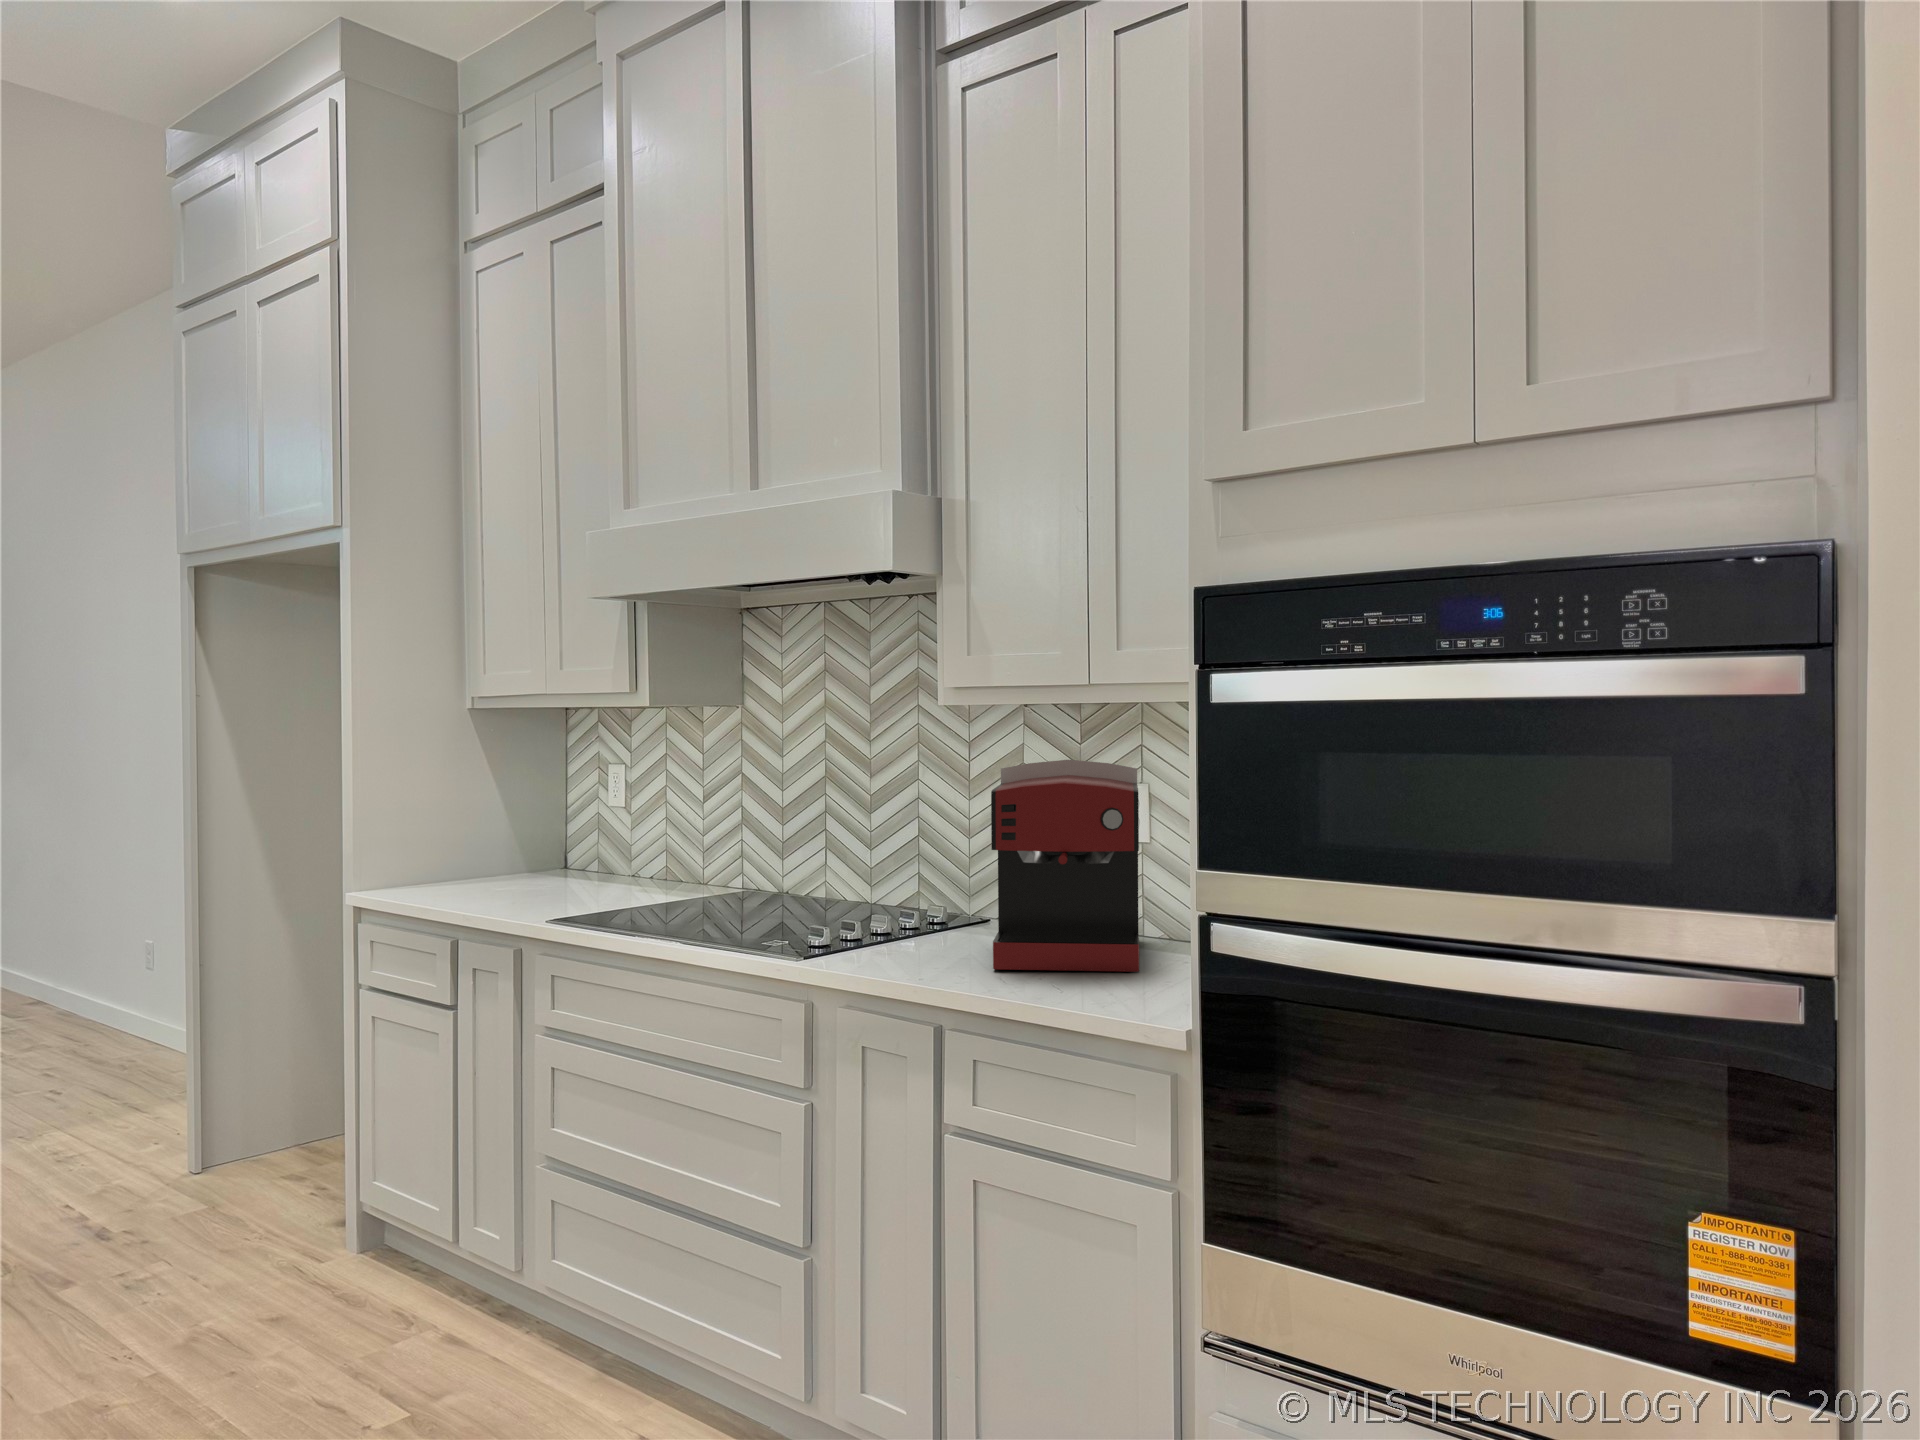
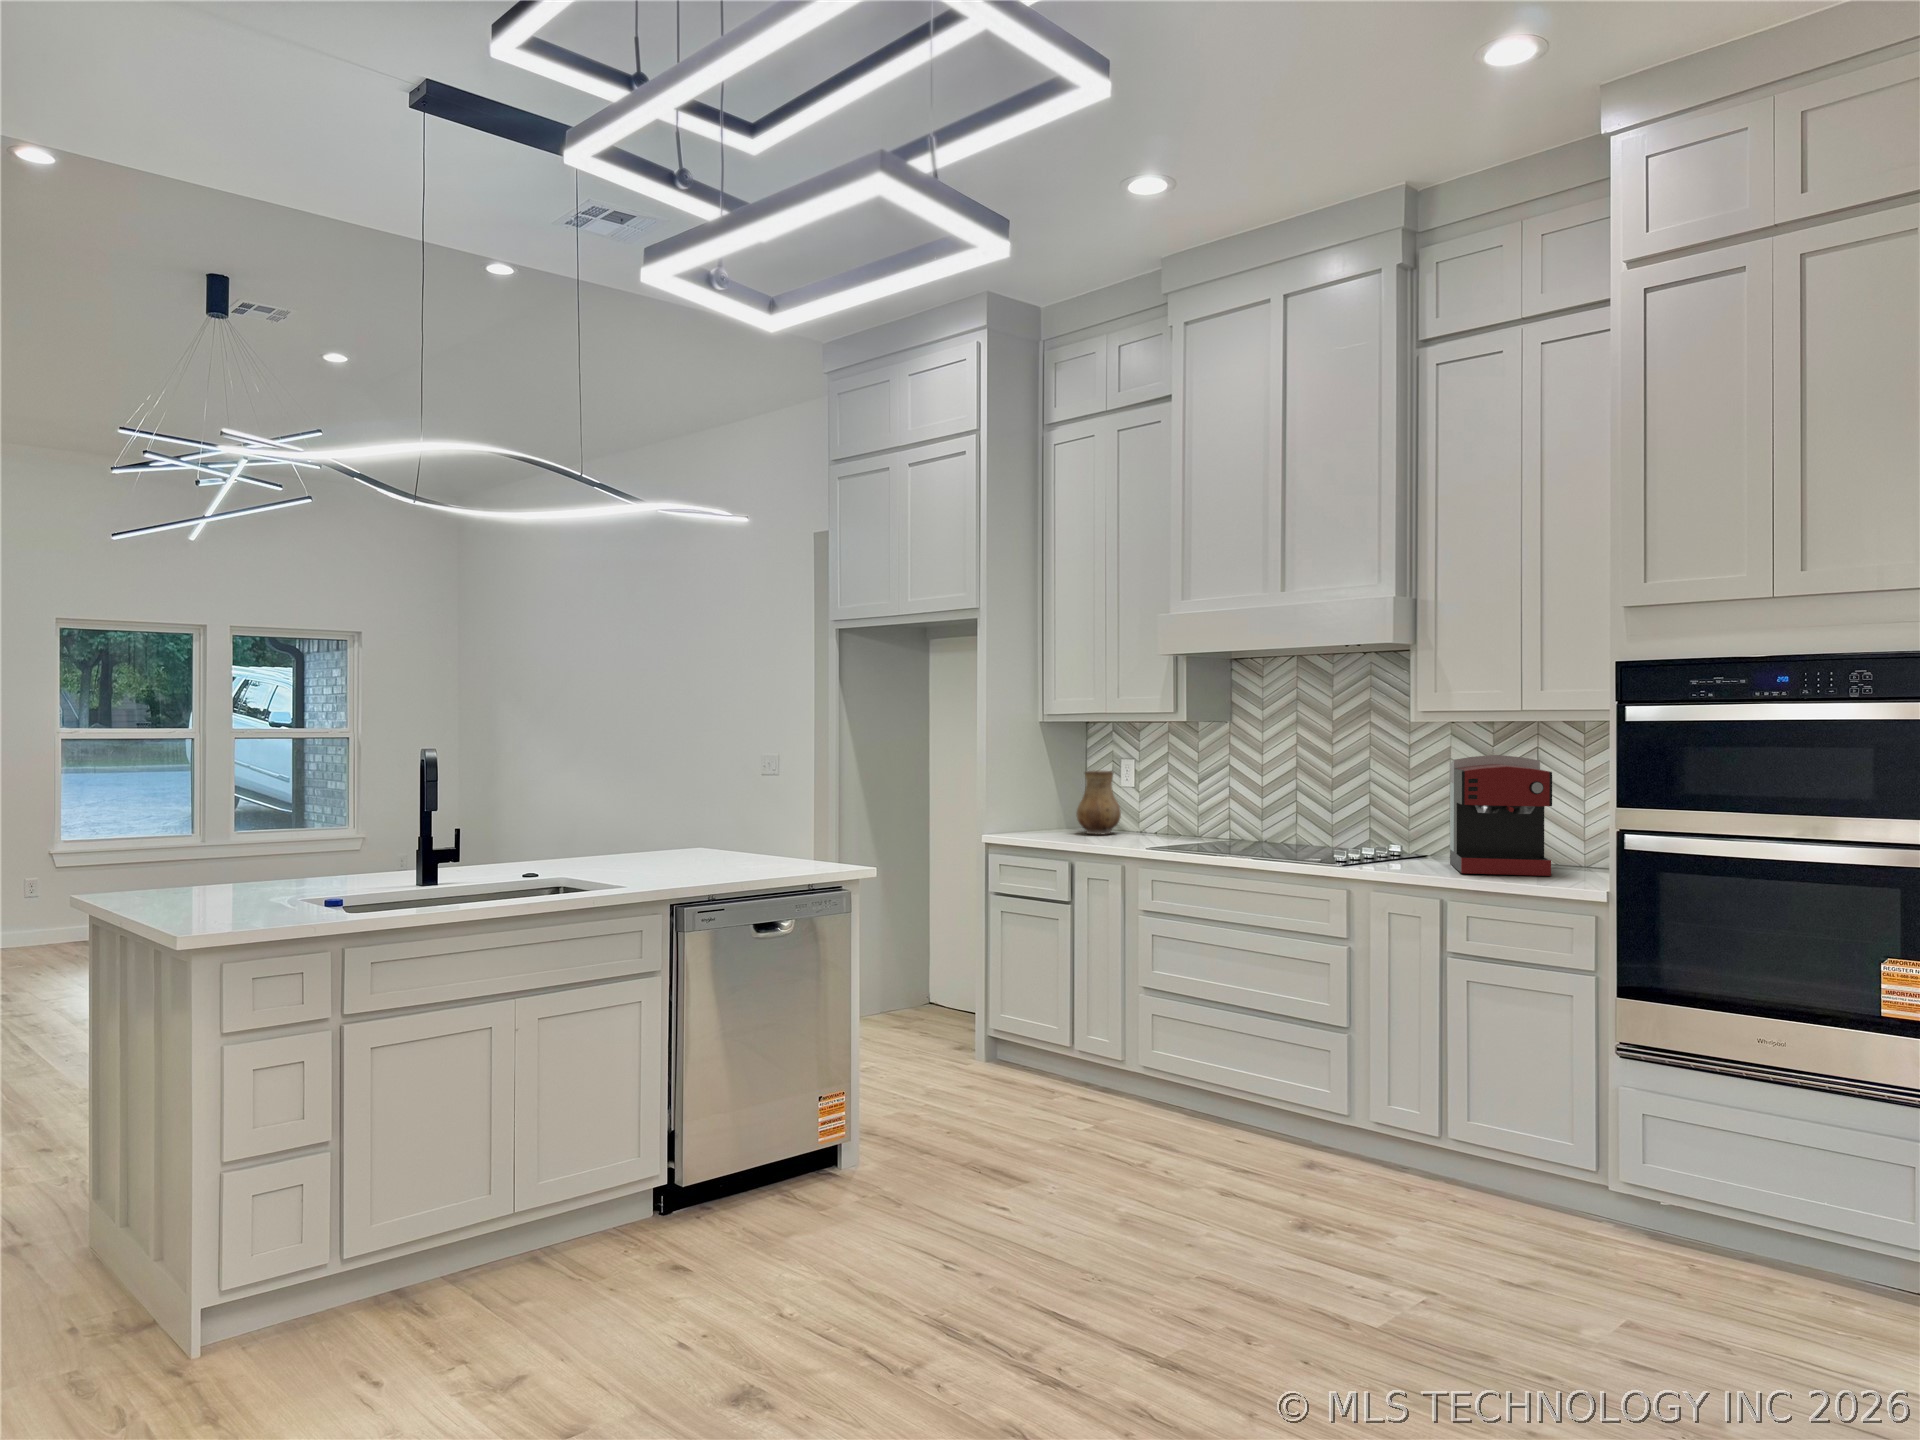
ceramic pitcher: none [520,783,592,883] -> present [1076,771,1121,834]

